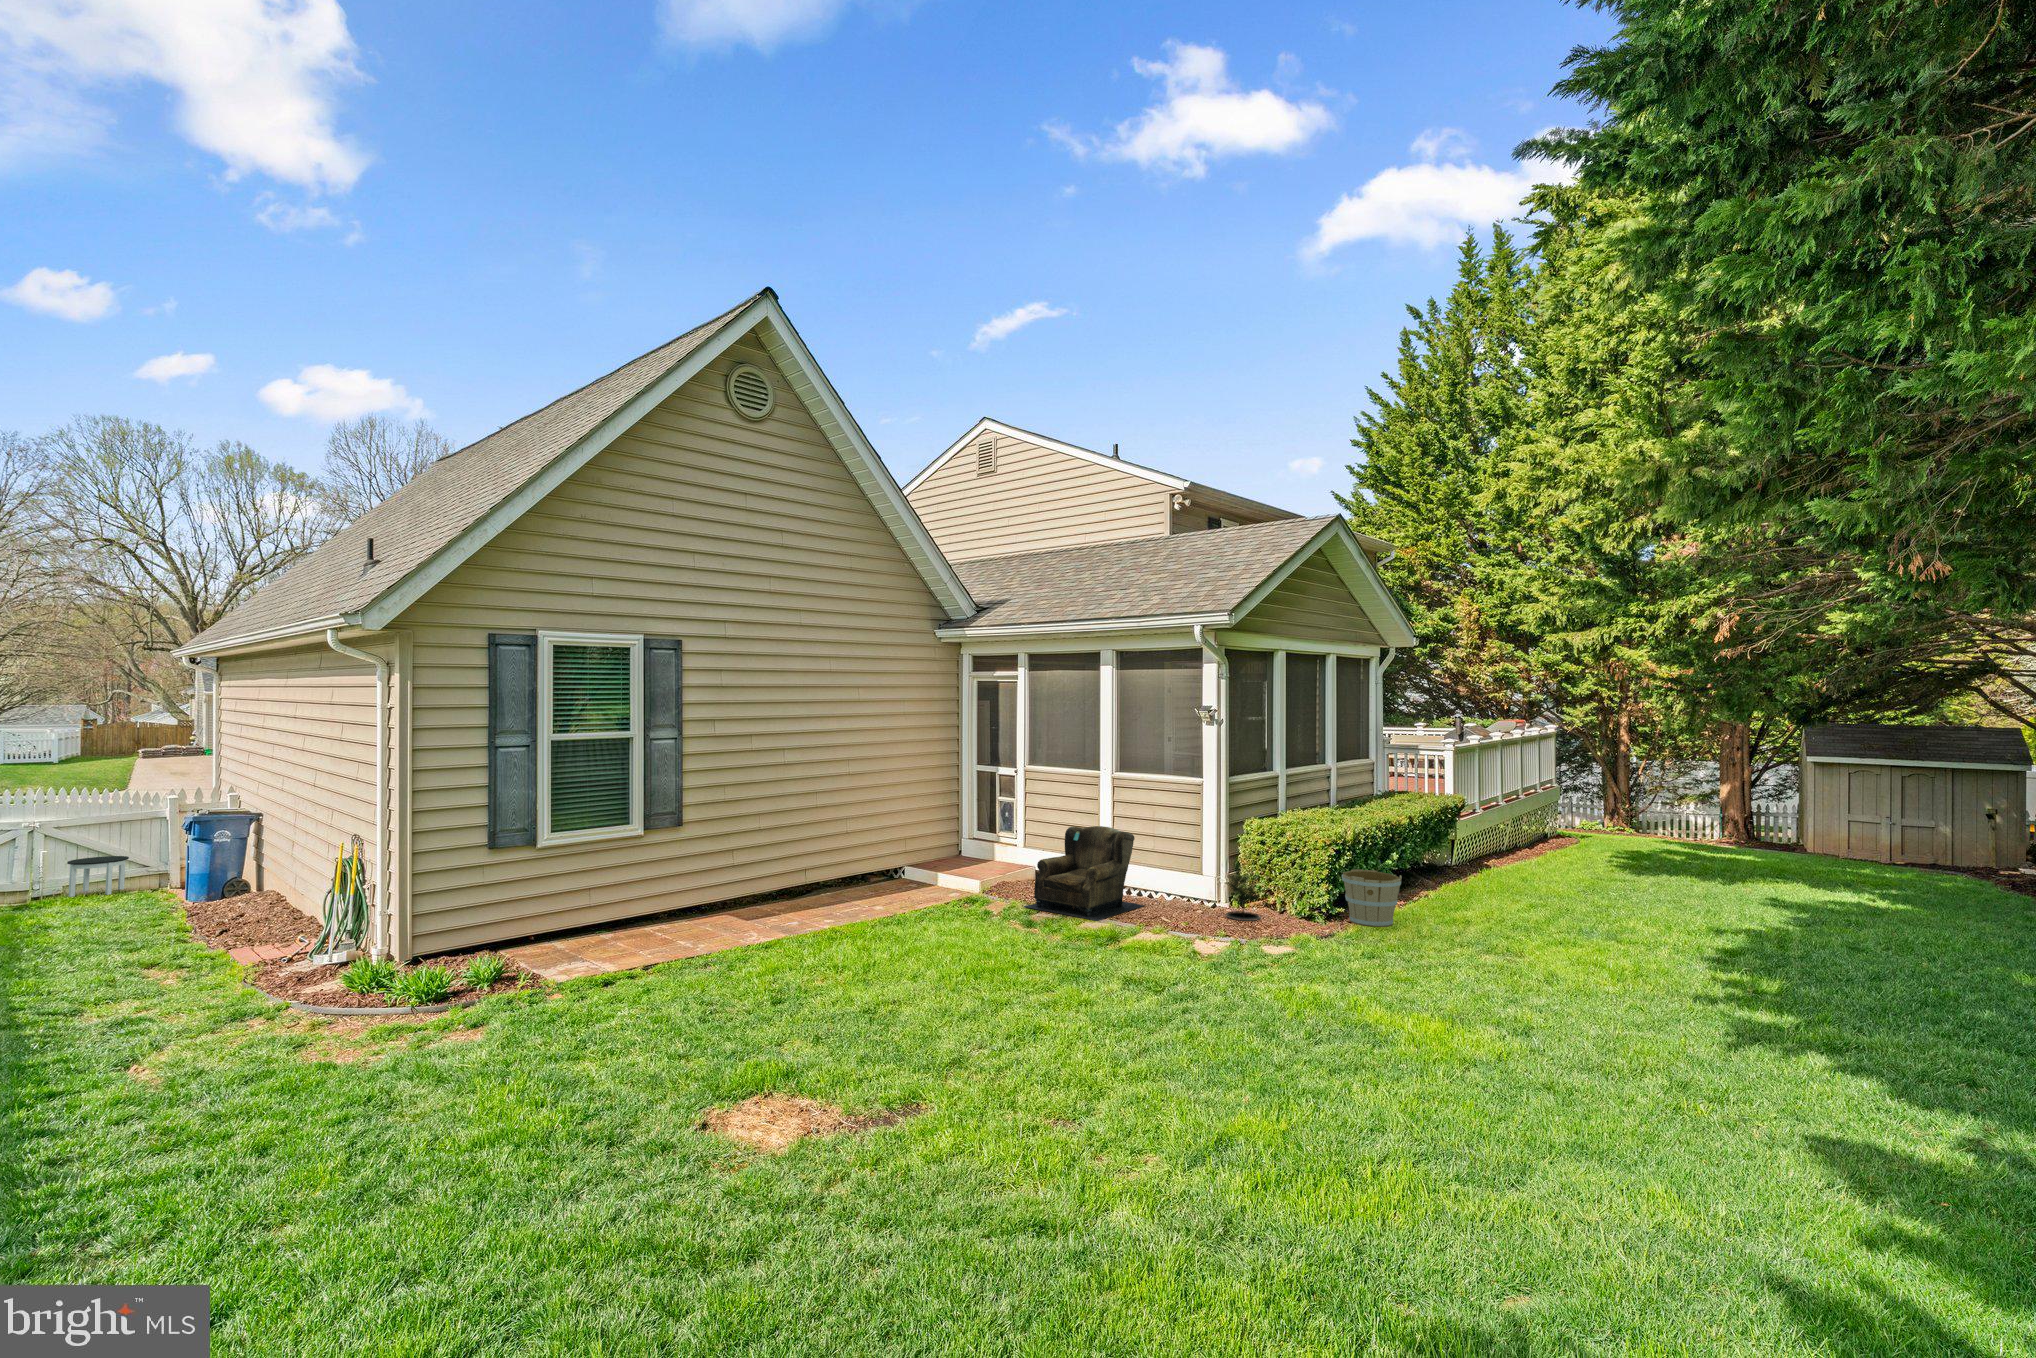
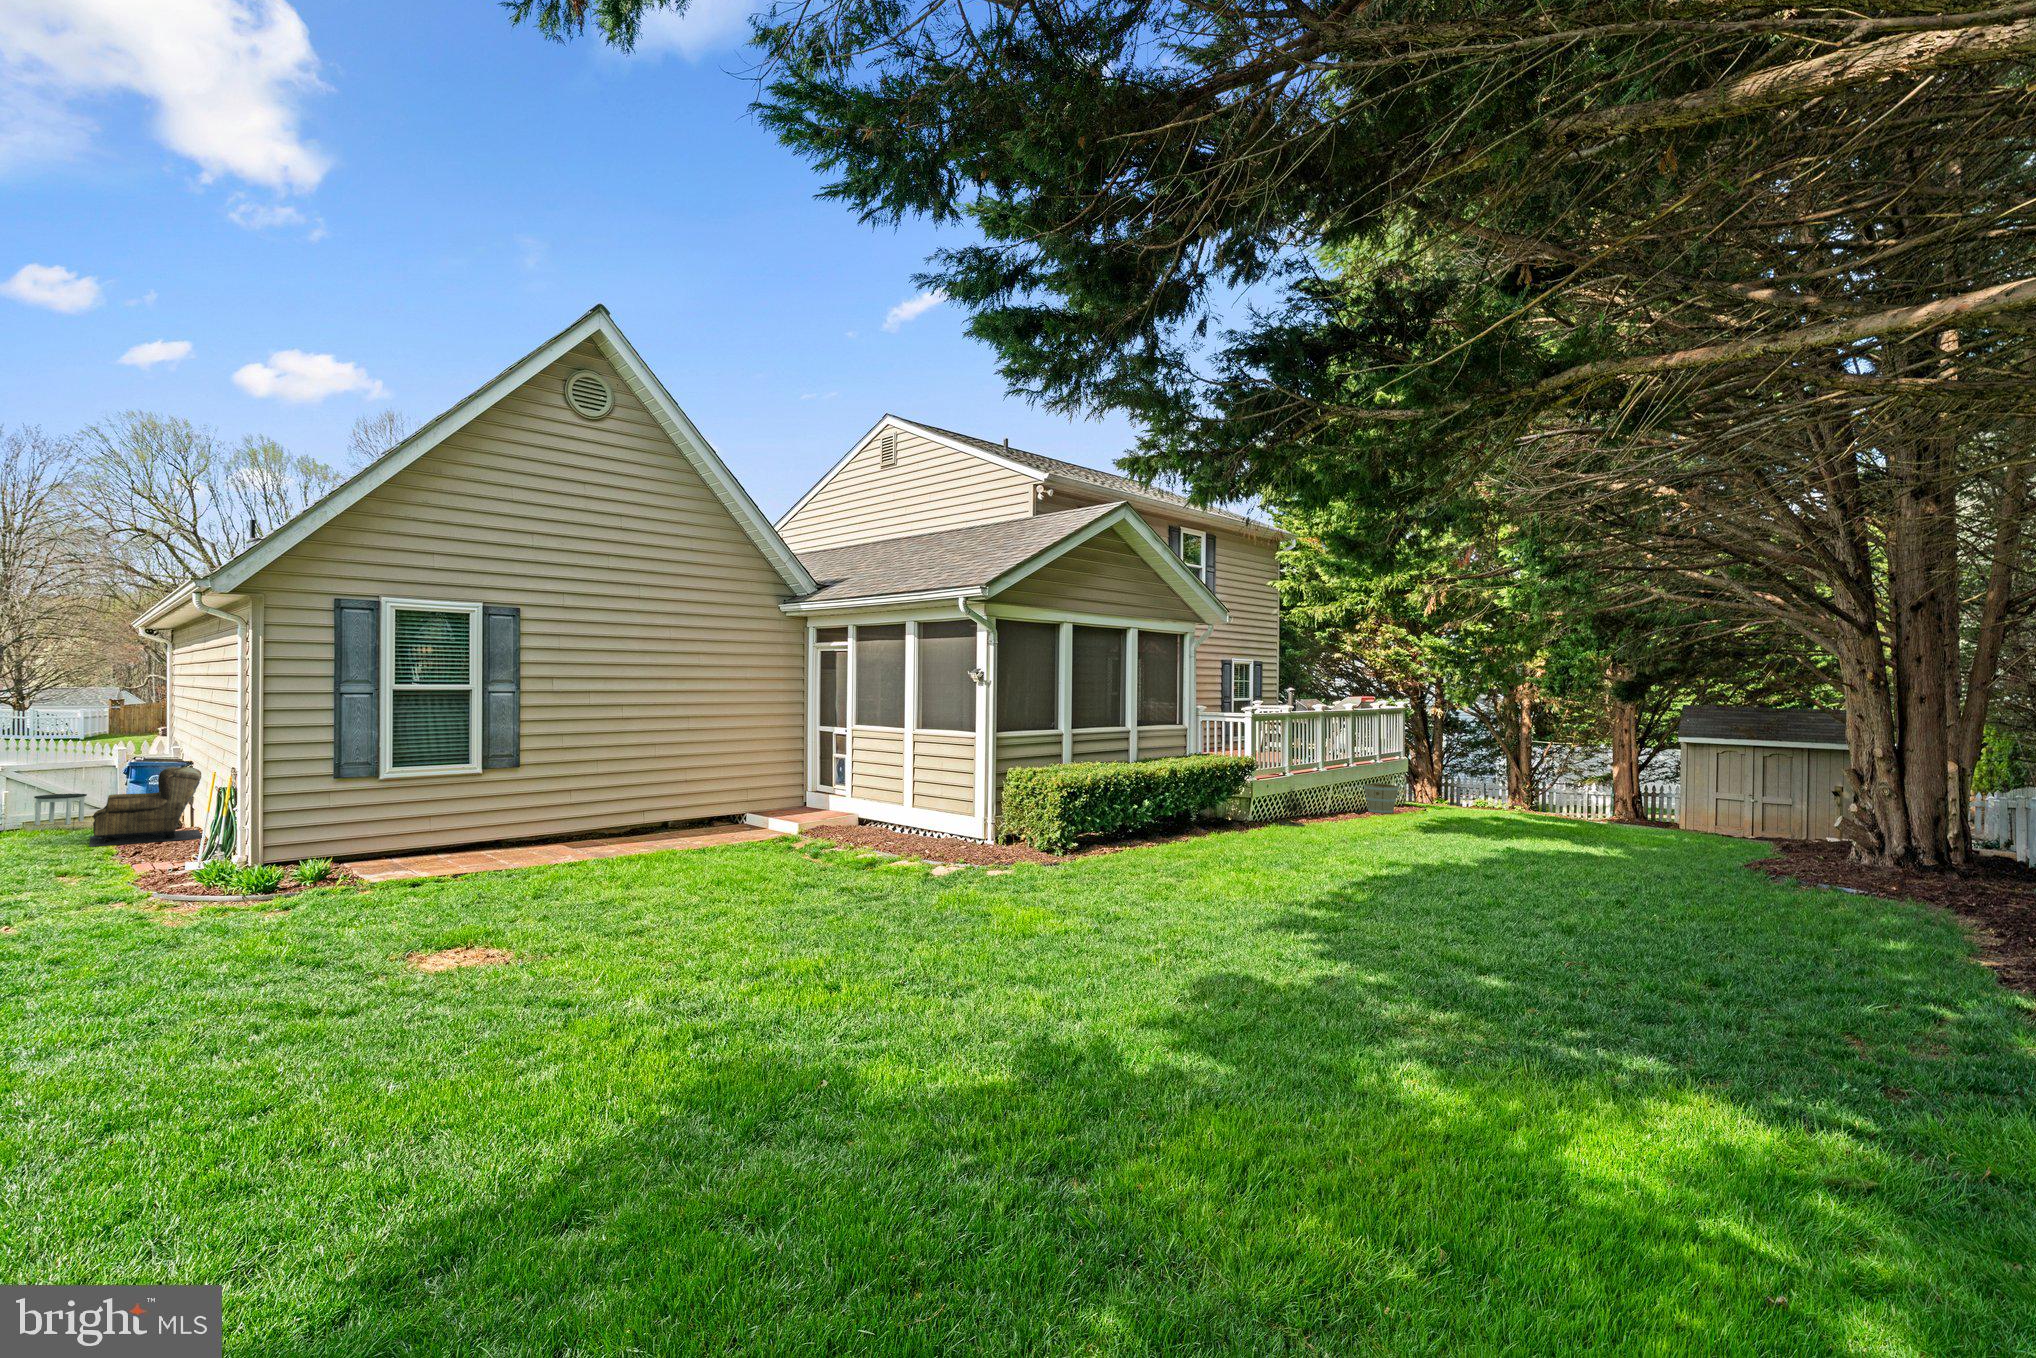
armchair: present [1024,826,1144,921] -> present [89,767,202,847]
potted tree: present [1226,863,1261,921] -> present [1282,789,1306,826]
wooden bucket: present [1342,869,1402,927] -> present [1364,783,1399,814]

